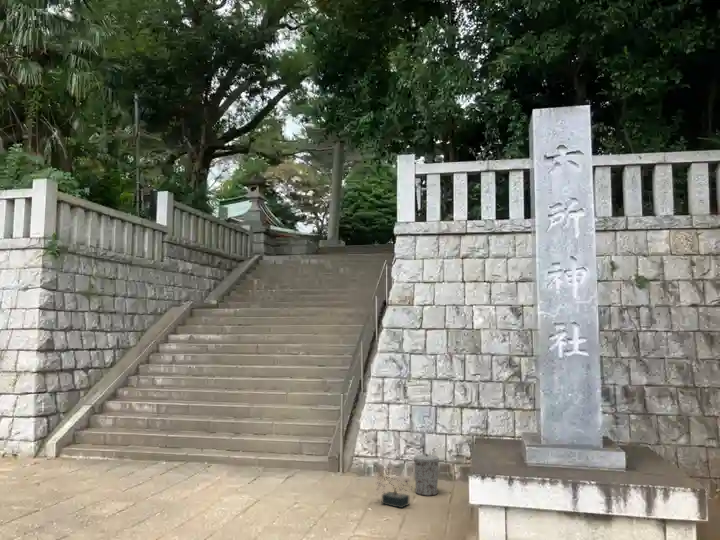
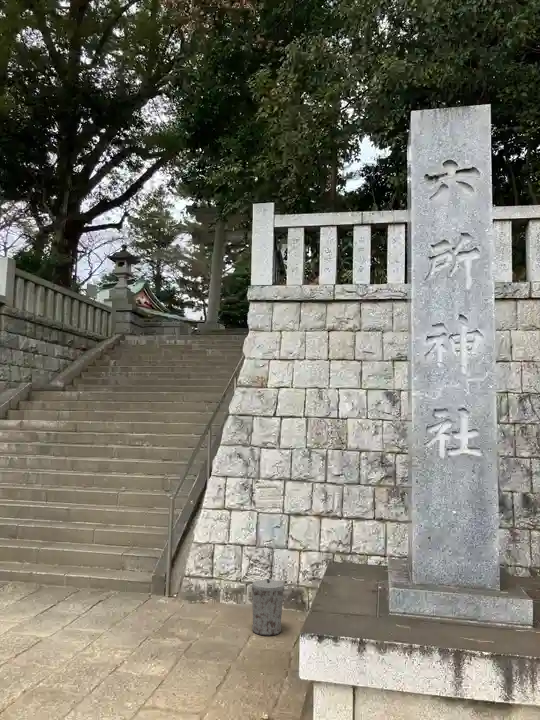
decorative plant: present [377,469,412,508] -> none [194,598,246,657]

